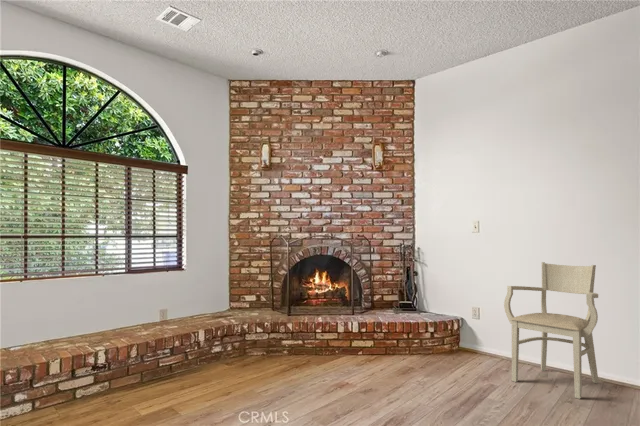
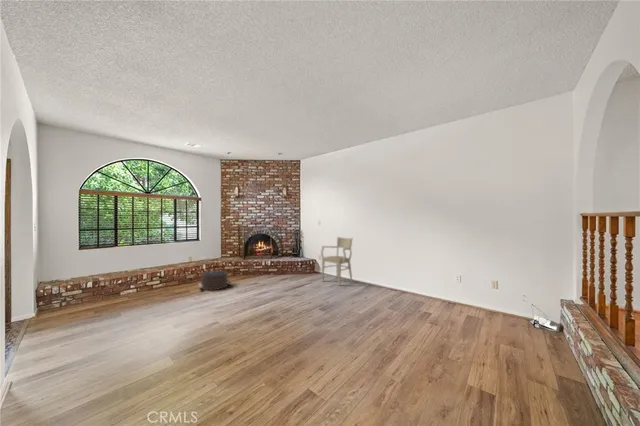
pouf: none [196,347,282,404] -> present [199,271,231,290]

